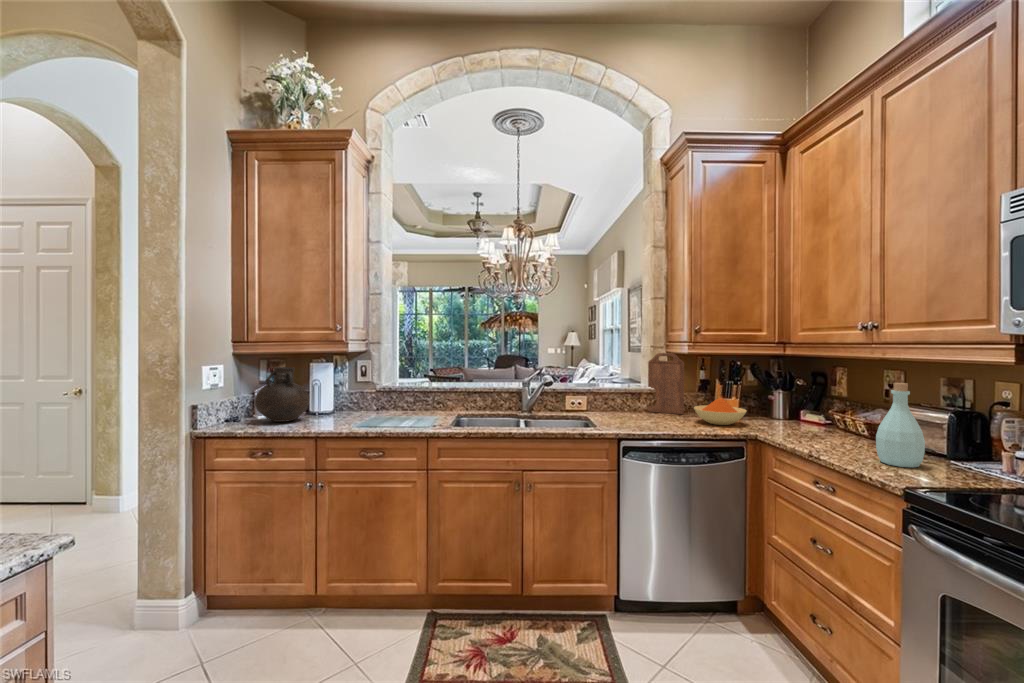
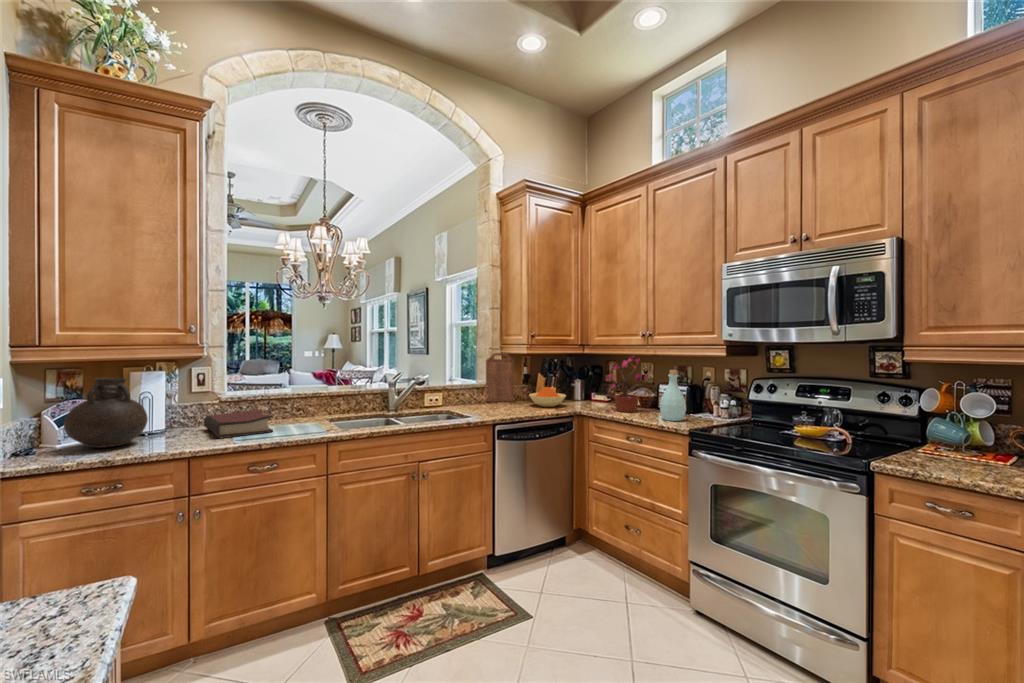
potted plant: none [794,359,875,447] -> present [605,356,649,412]
hardback book: none [349,401,401,424] -> present [204,410,273,438]

